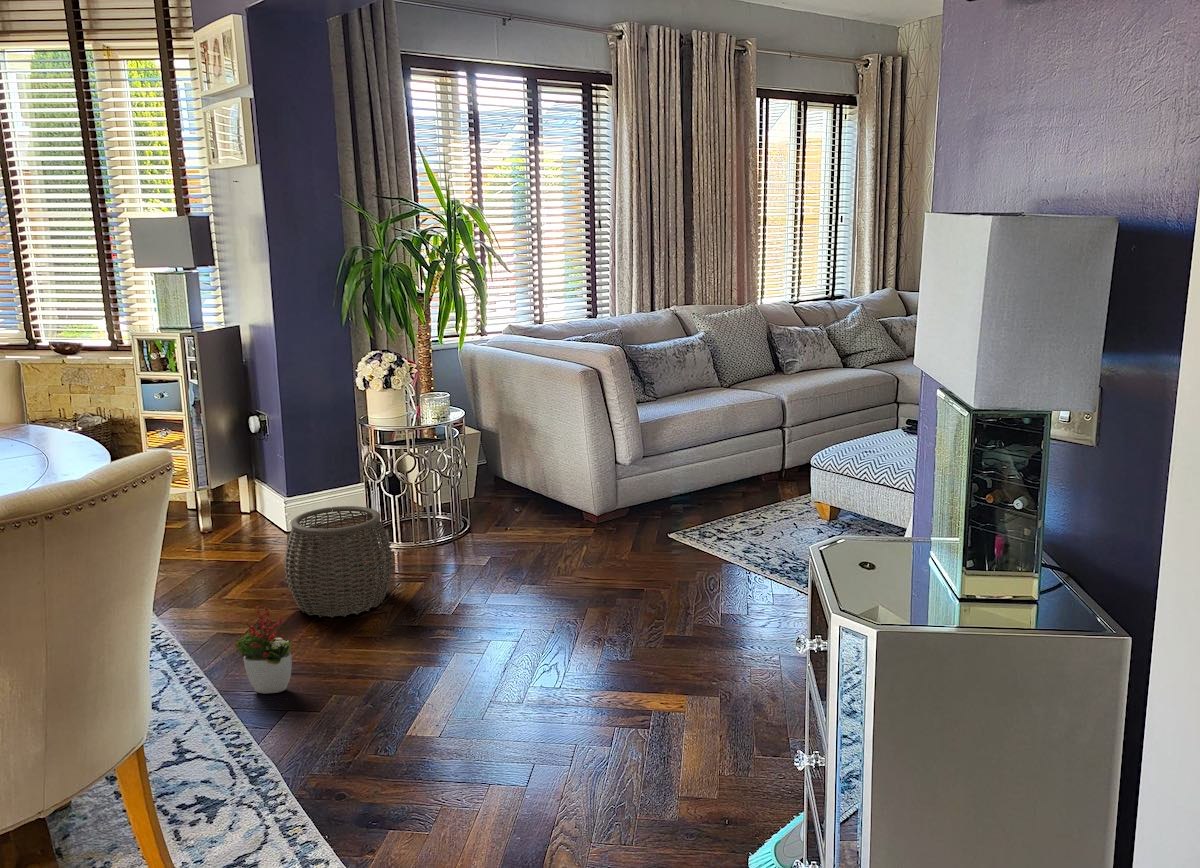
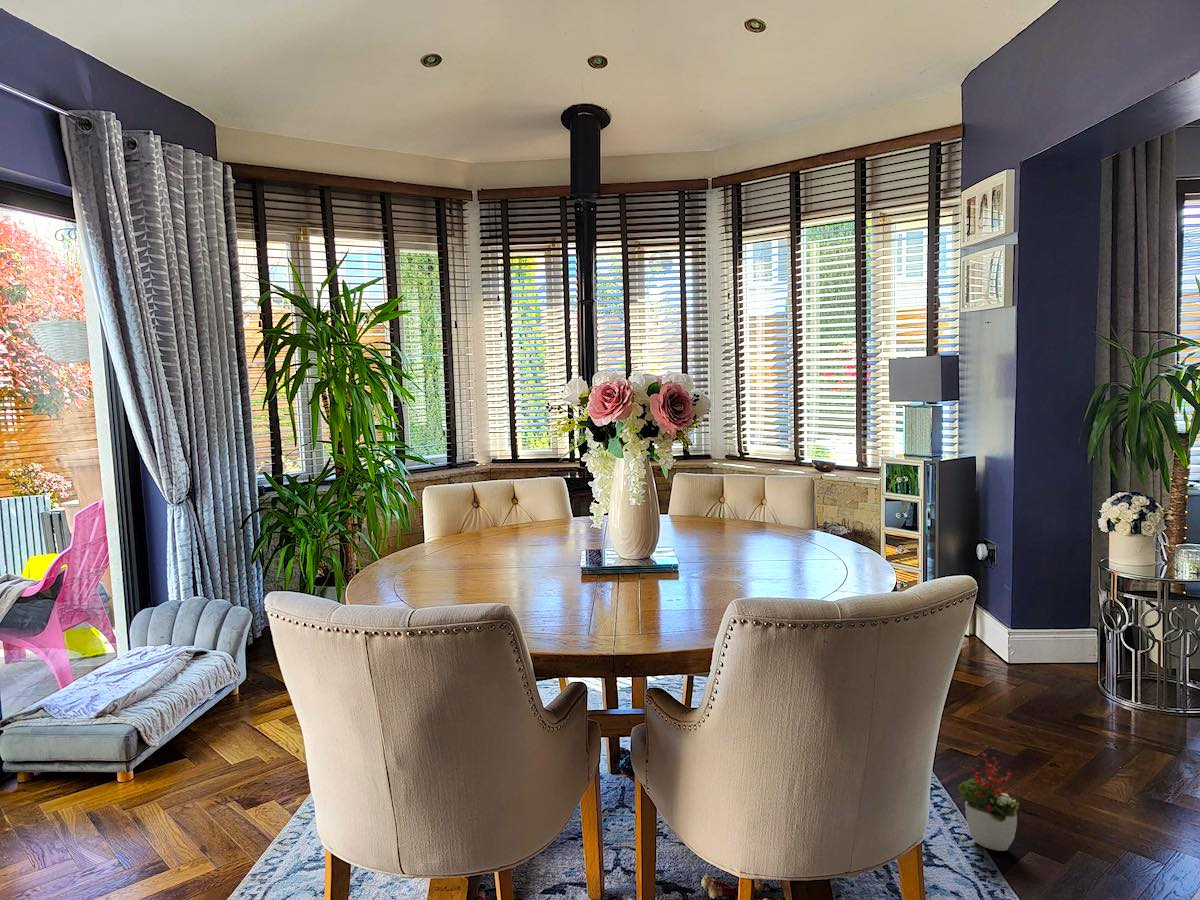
woven basket: present [284,506,393,618] -> none [1008,655,1137,782]

